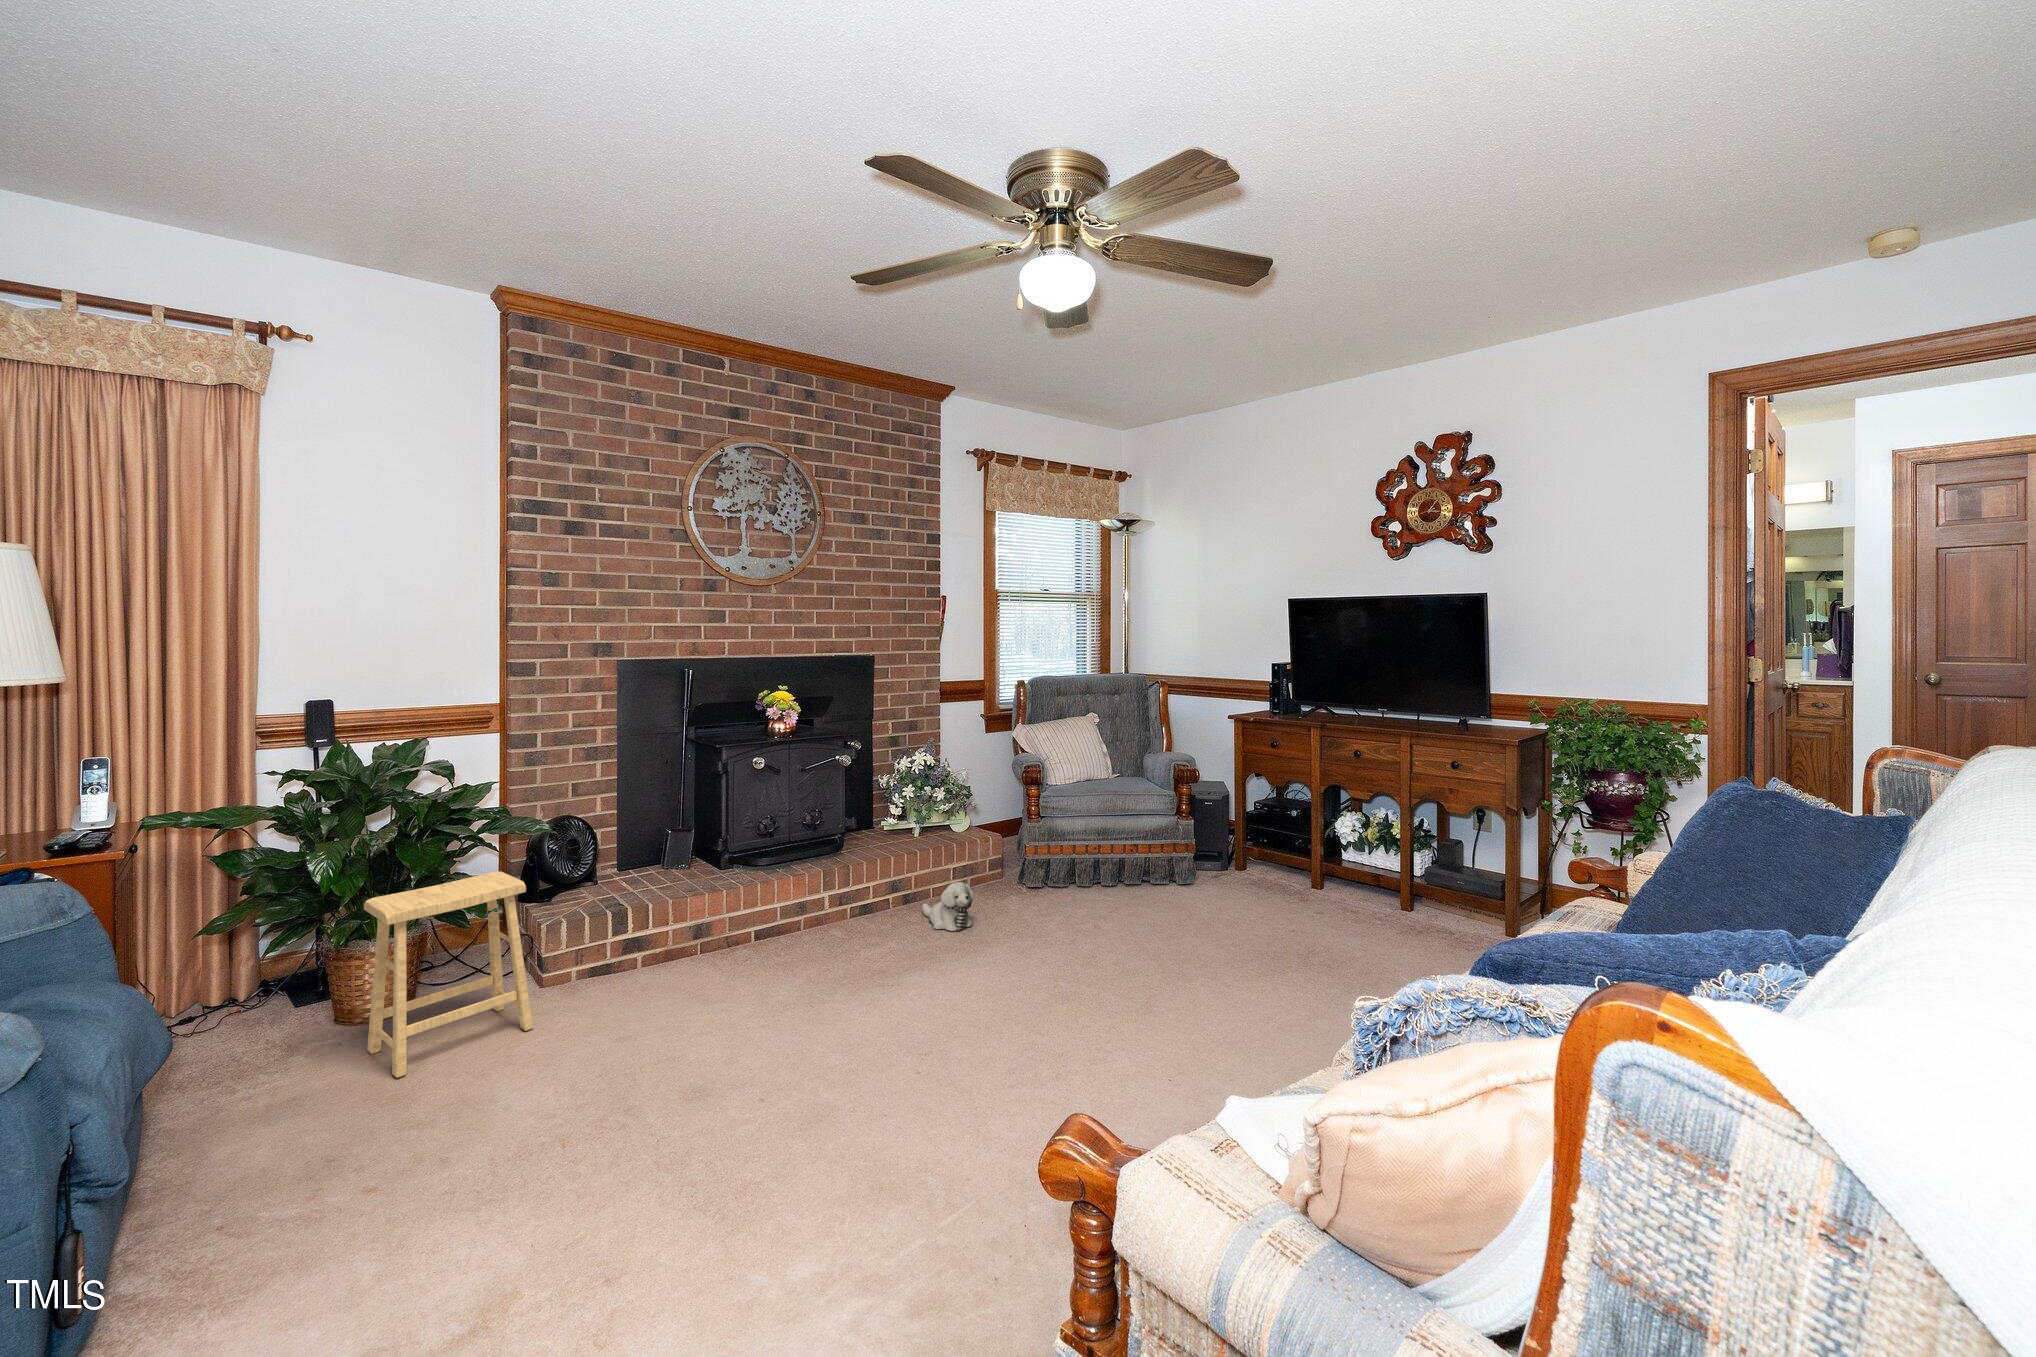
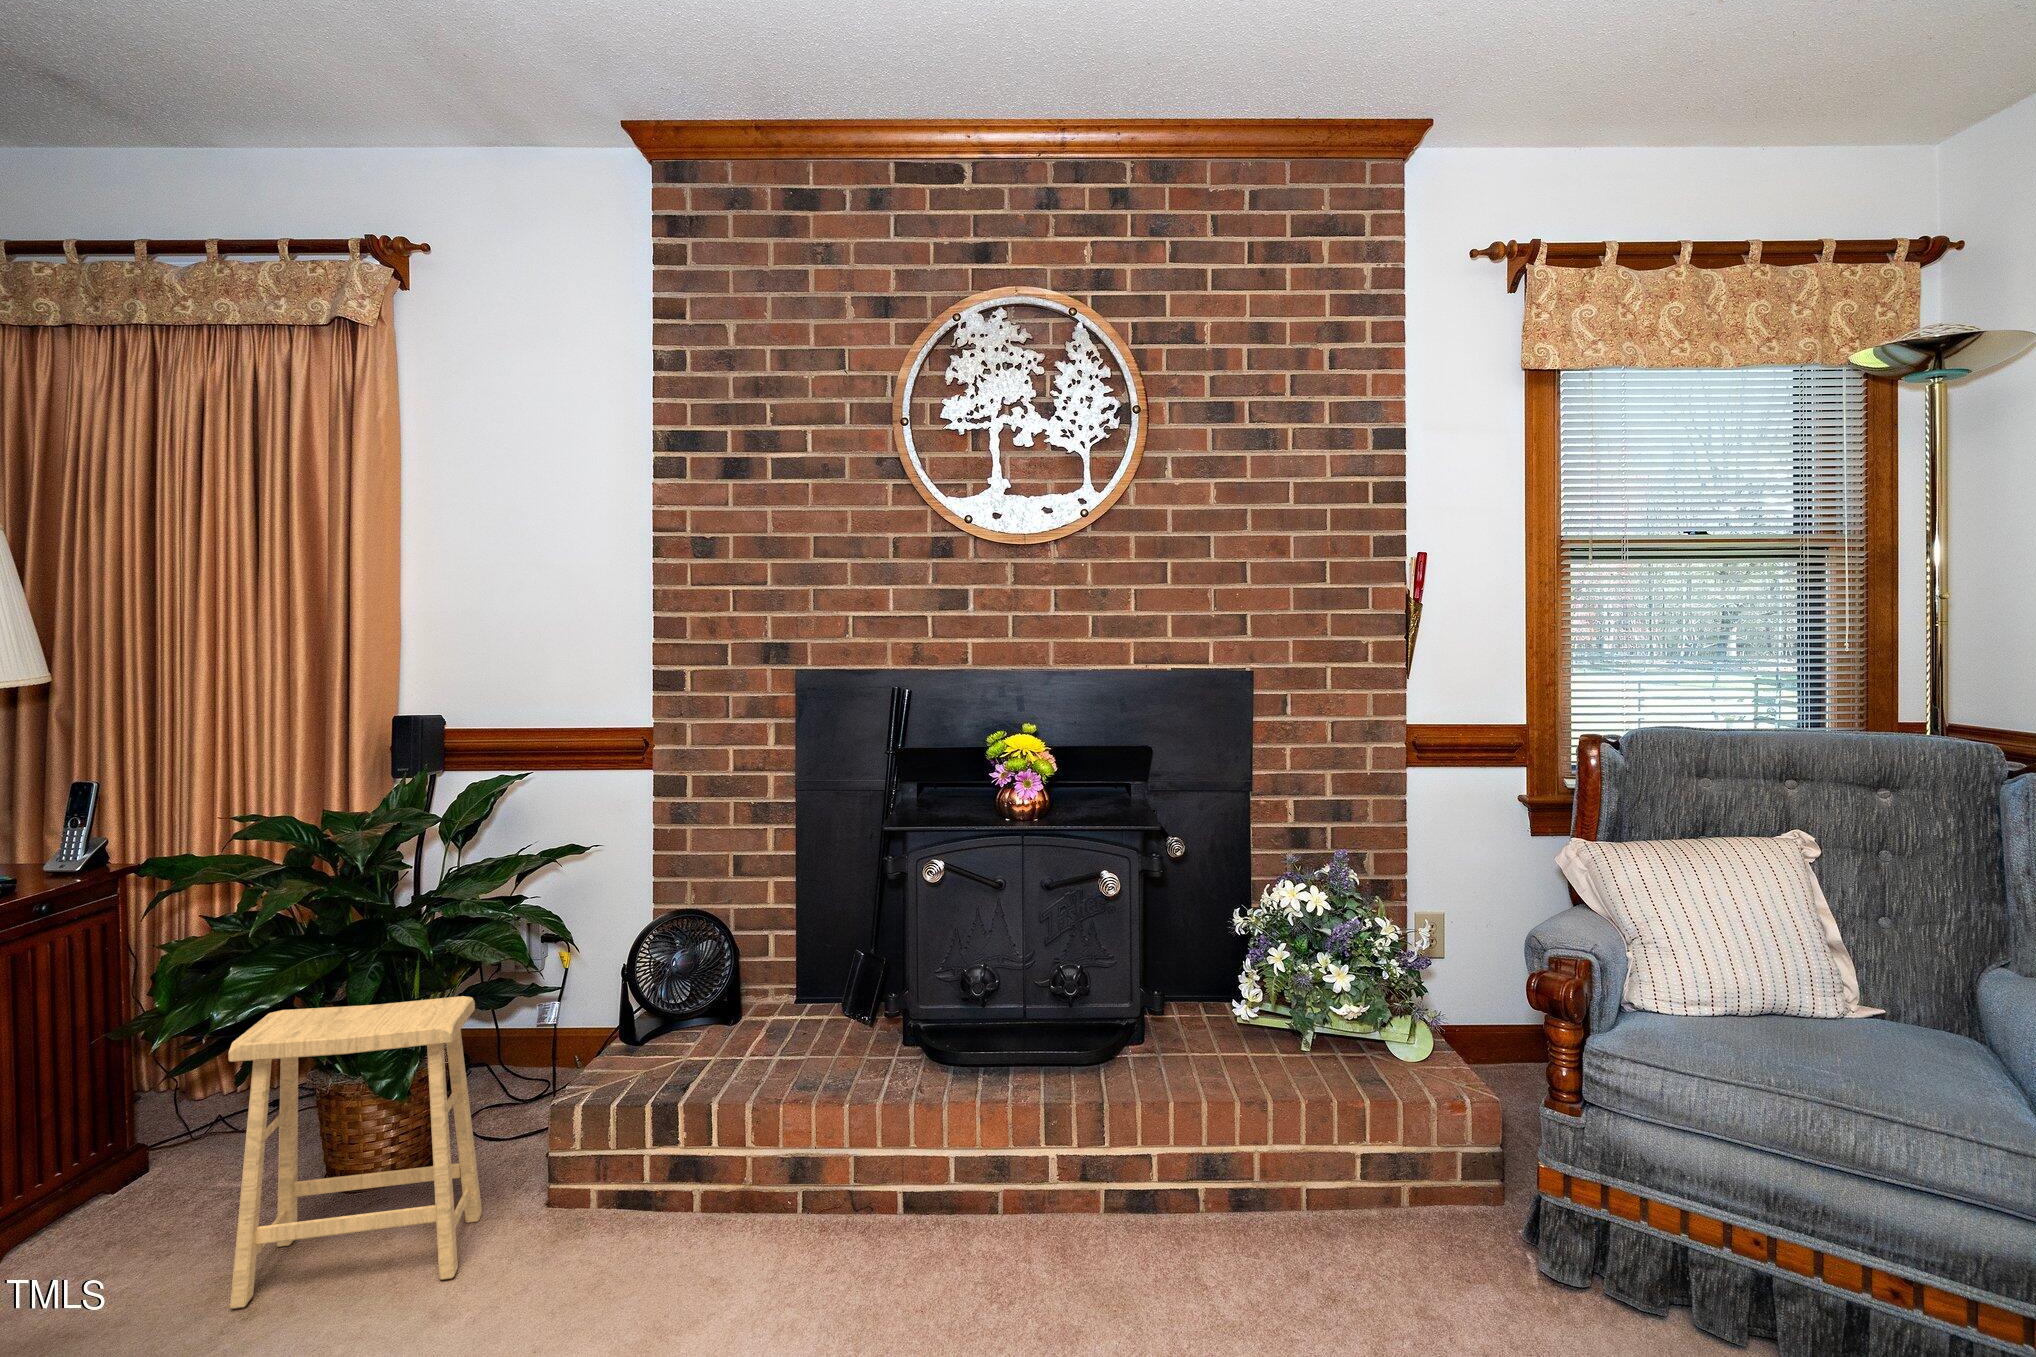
plush toy: present [922,882,974,931] -> none [1252,1191,1354,1314]

